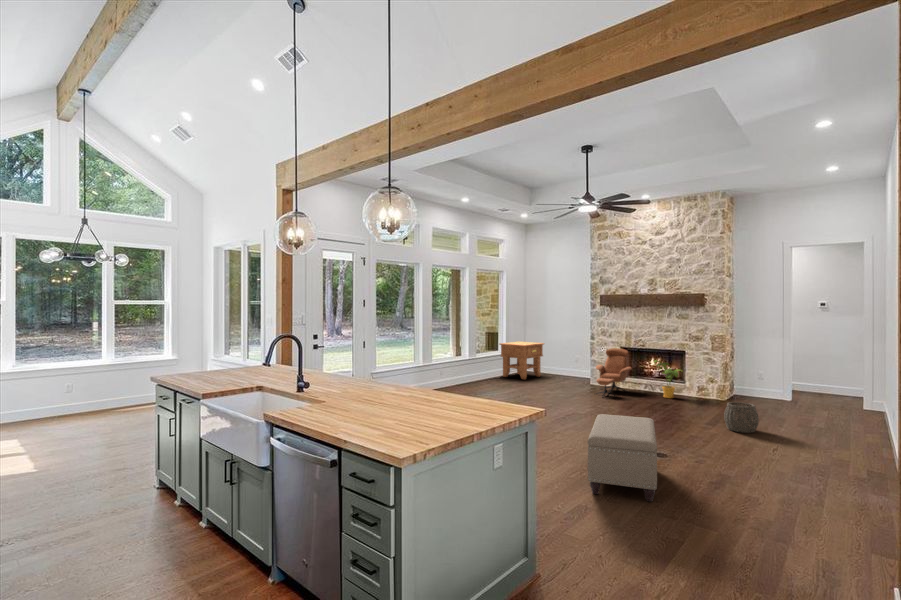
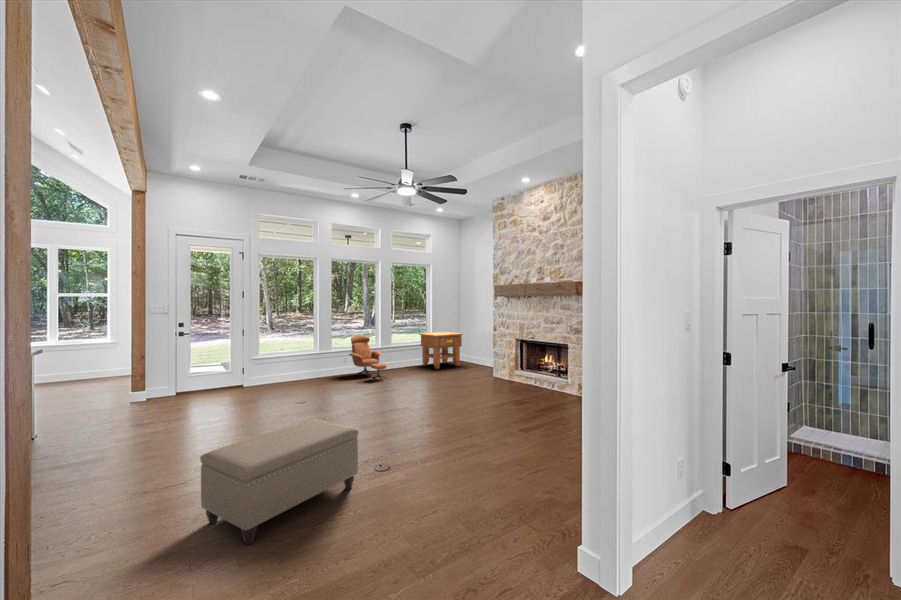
lounge chair: present [596,349,632,396] -> present [349,336,387,380]
house plant: present [655,360,683,398] -> none [533,354,565,395]
woven basket: present [724,402,759,433] -> none [539,407,576,445]

